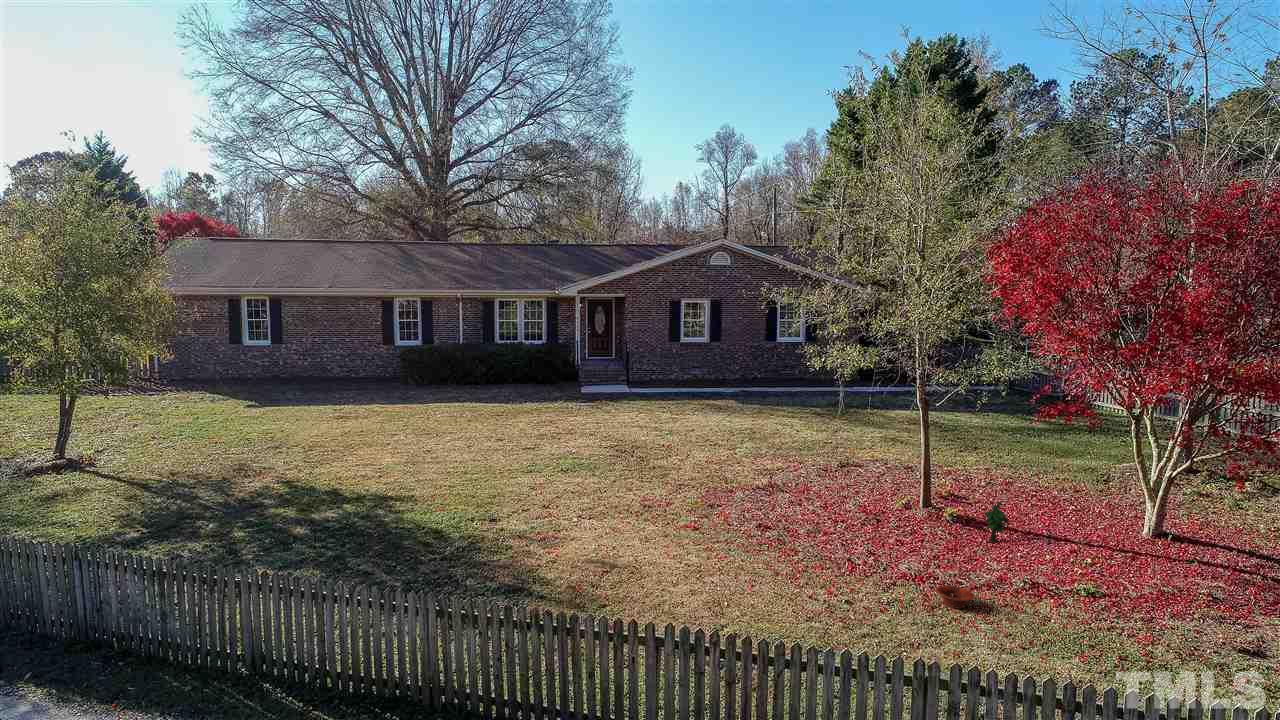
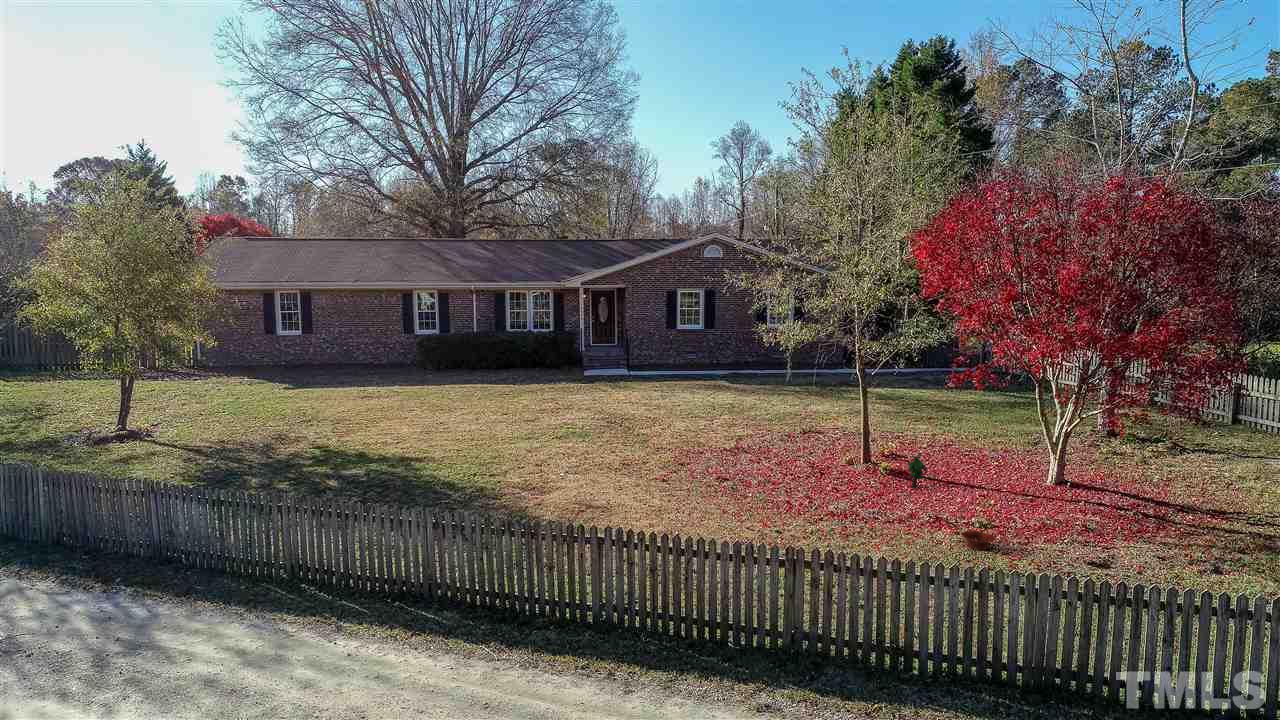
basket: present [936,569,975,609] -> present [960,515,996,550]

